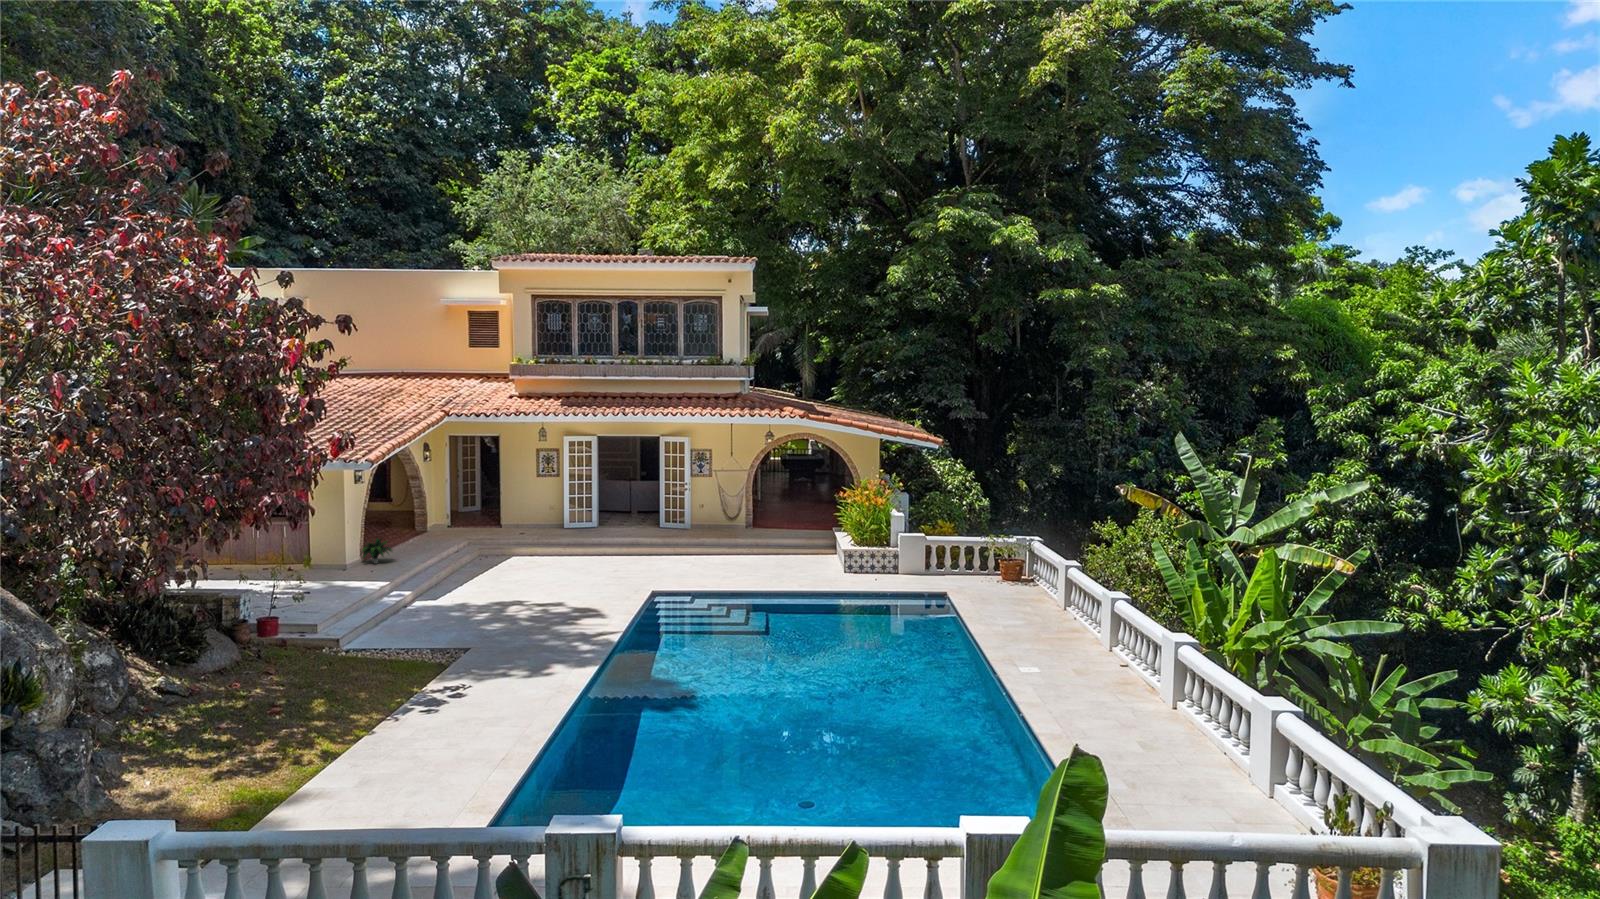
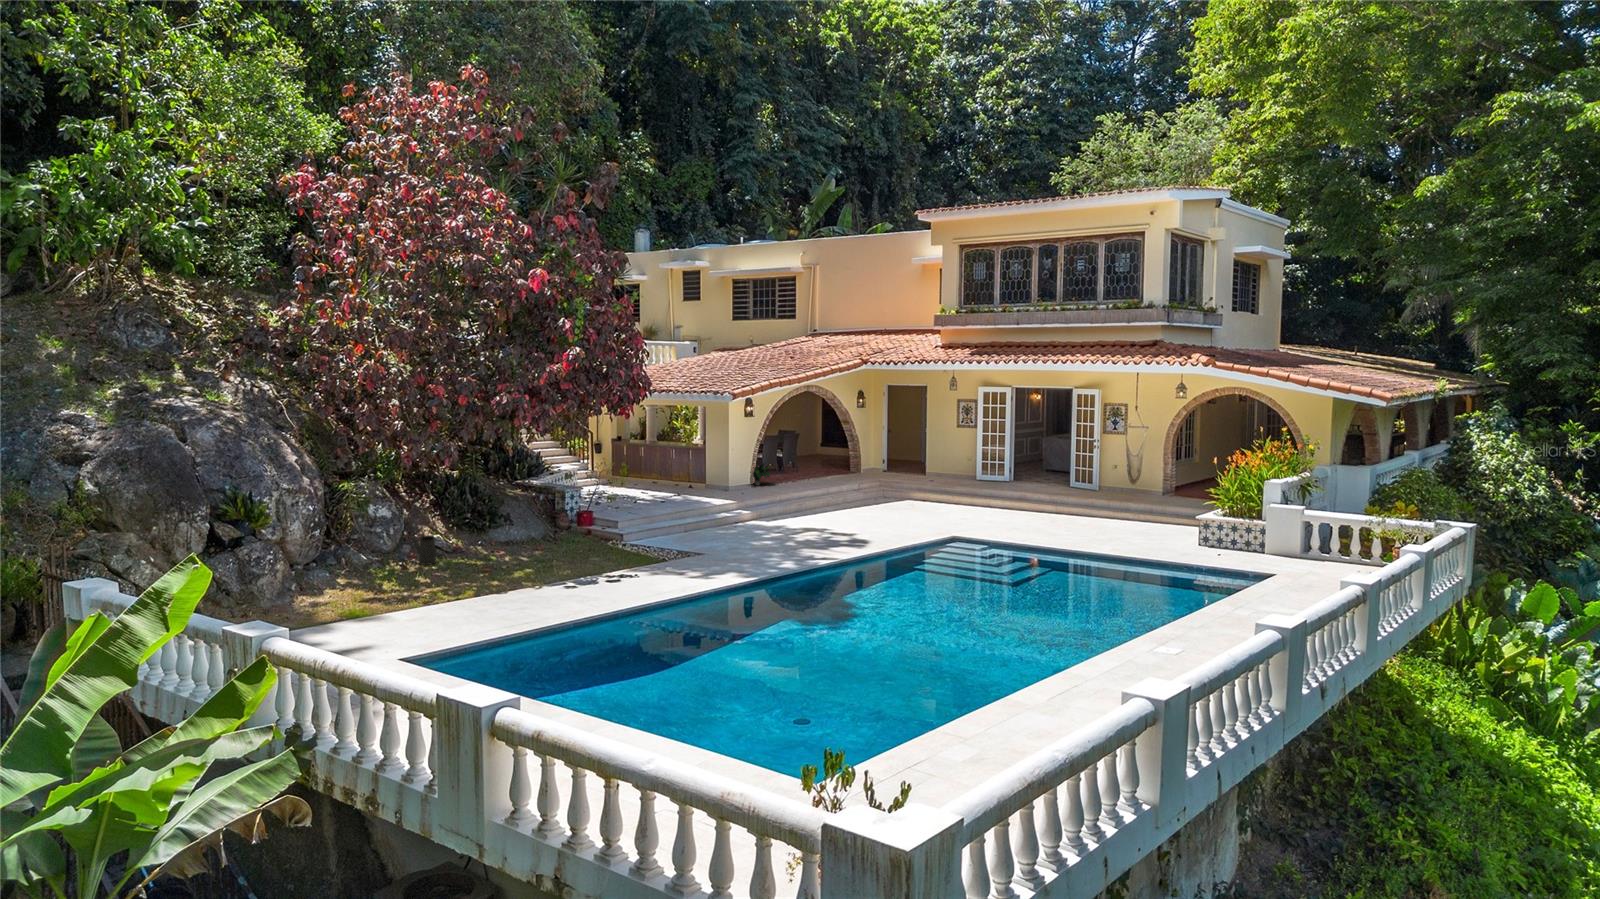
watering can: none [123,682,184,731] -> present [410,530,437,565]

